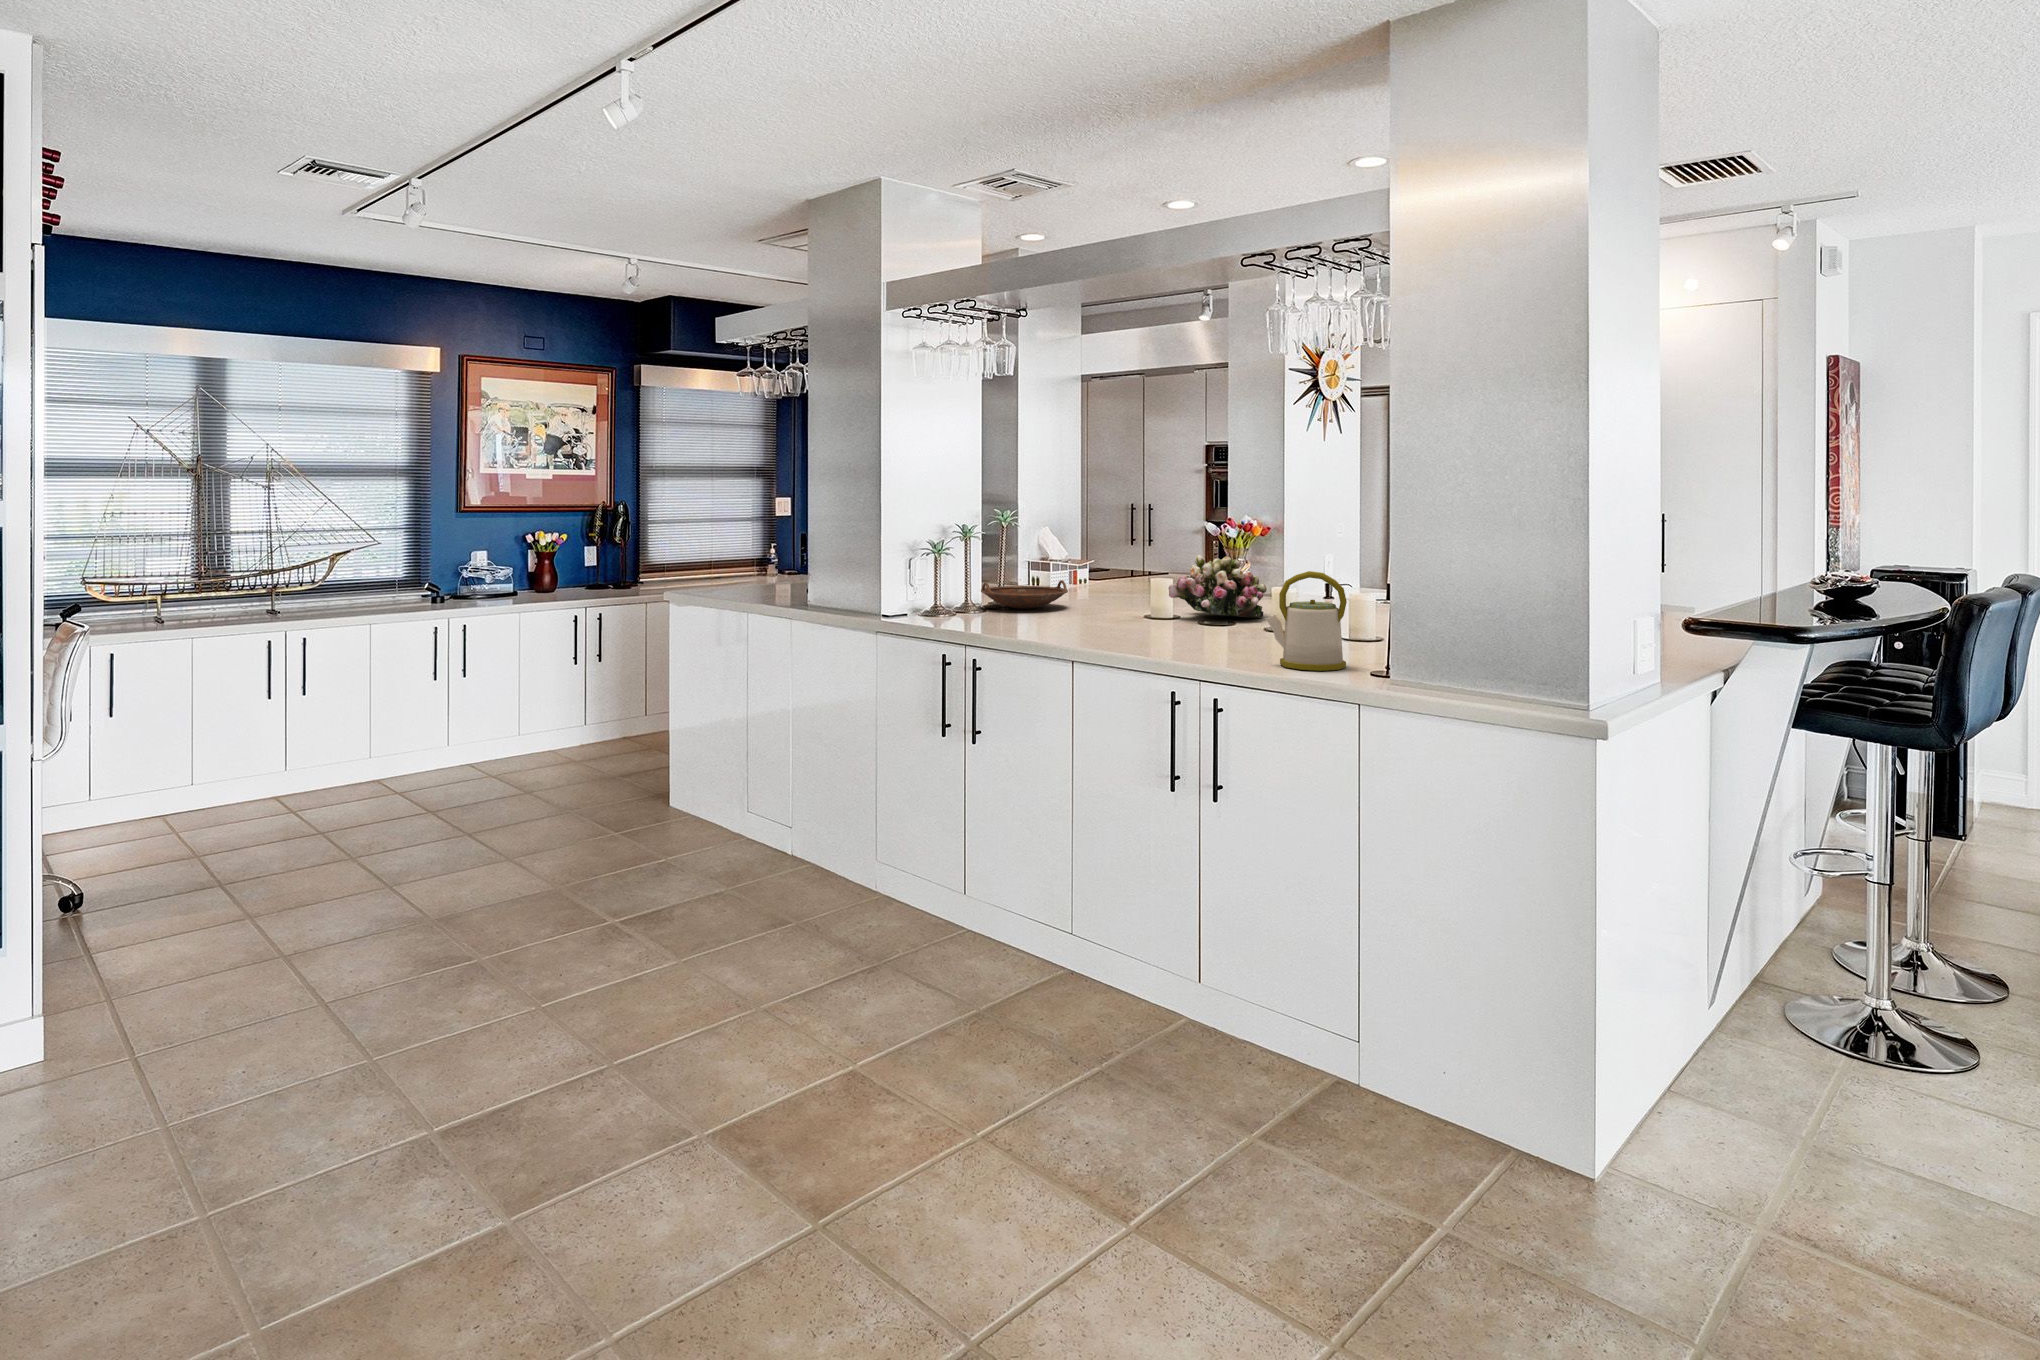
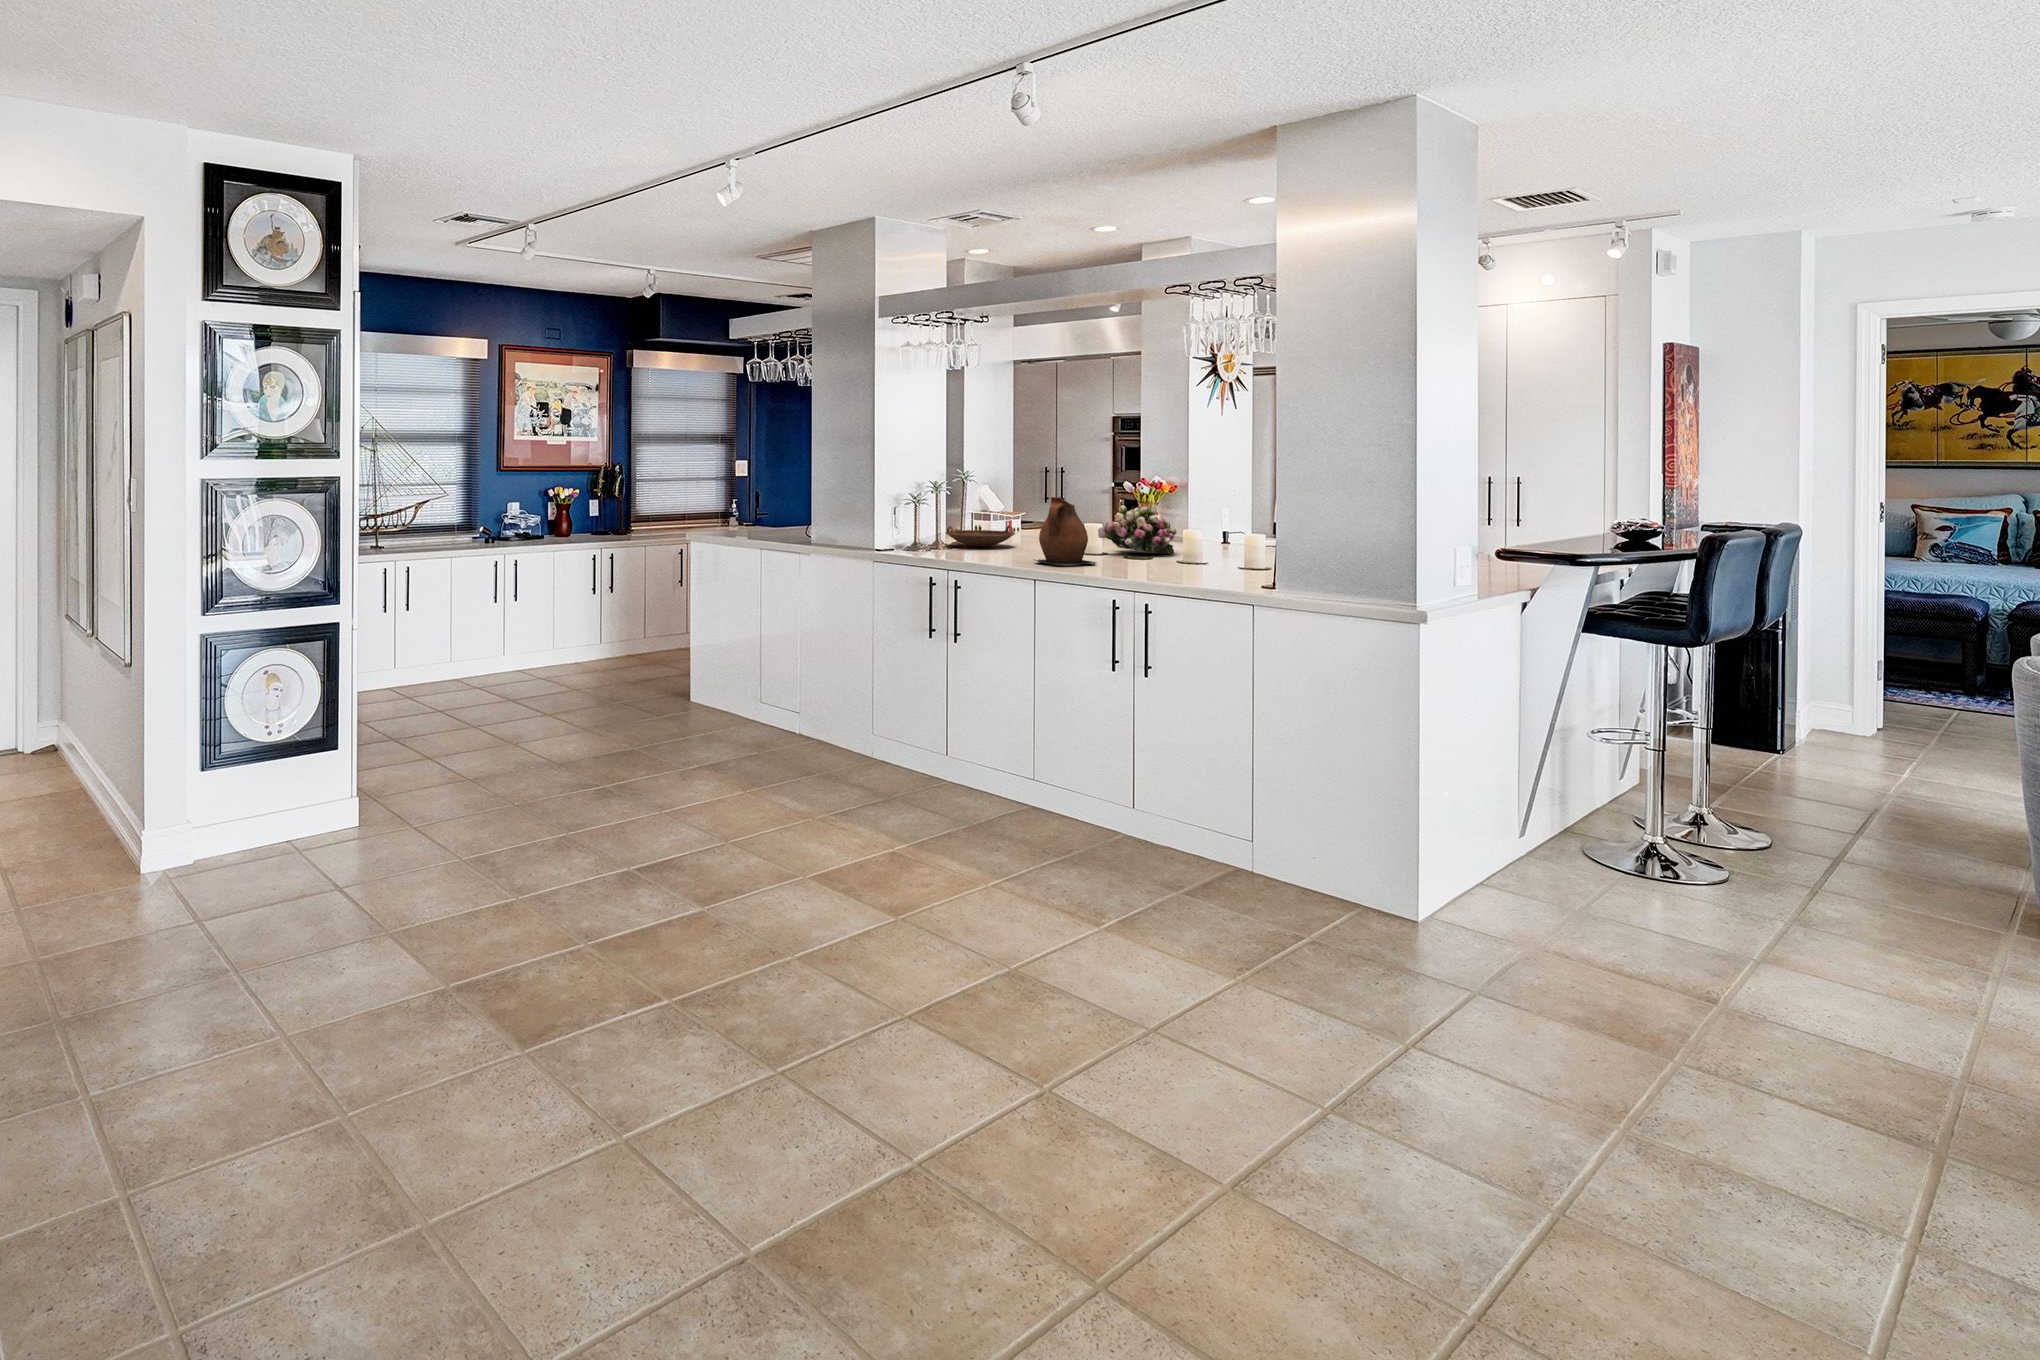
ceramic pitcher: none [1080,547,1163,638] -> present [1036,497,1096,564]
kettle: present [1267,571,1347,671] -> none [1180,513,1240,584]

